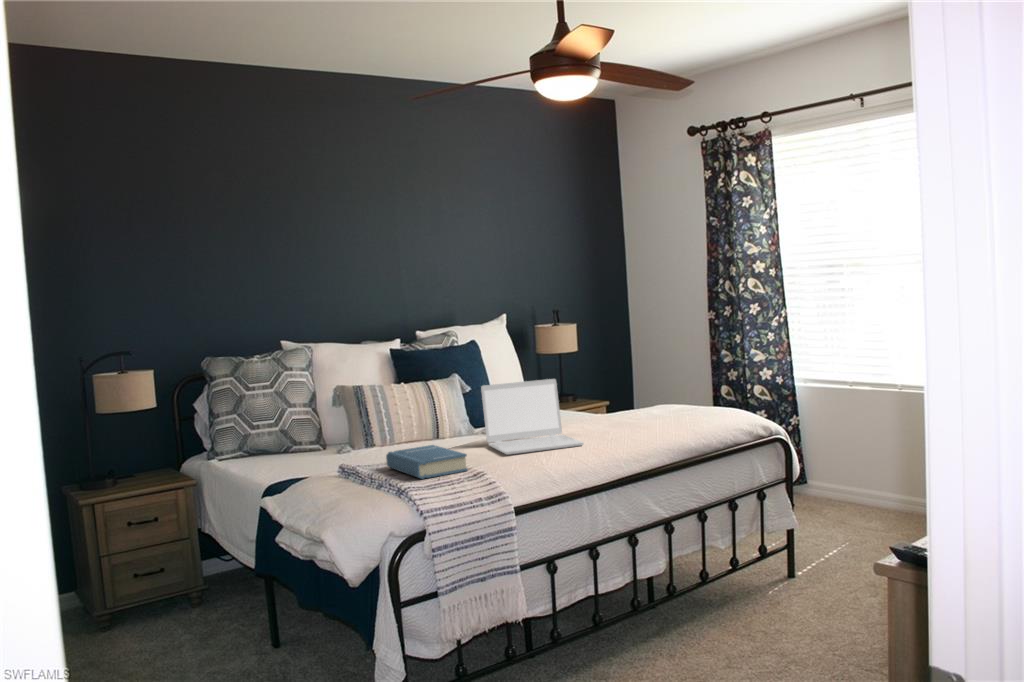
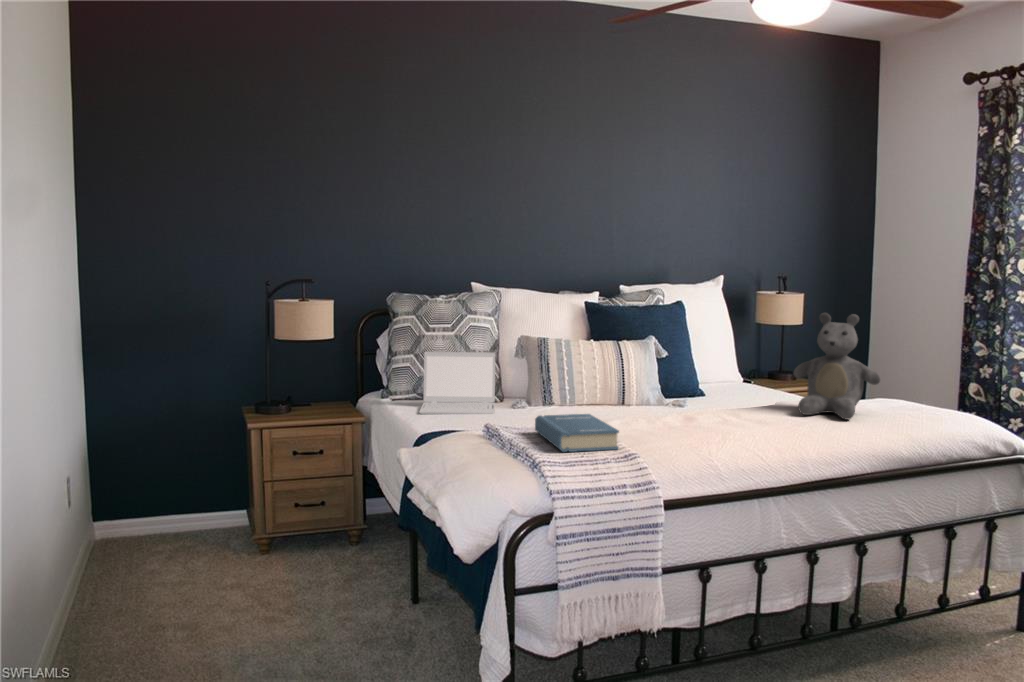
teddy bear: none [592,336,662,425] -> present [794,313,880,419]
laptop: present [481,379,584,455] -> present [419,352,495,414]

